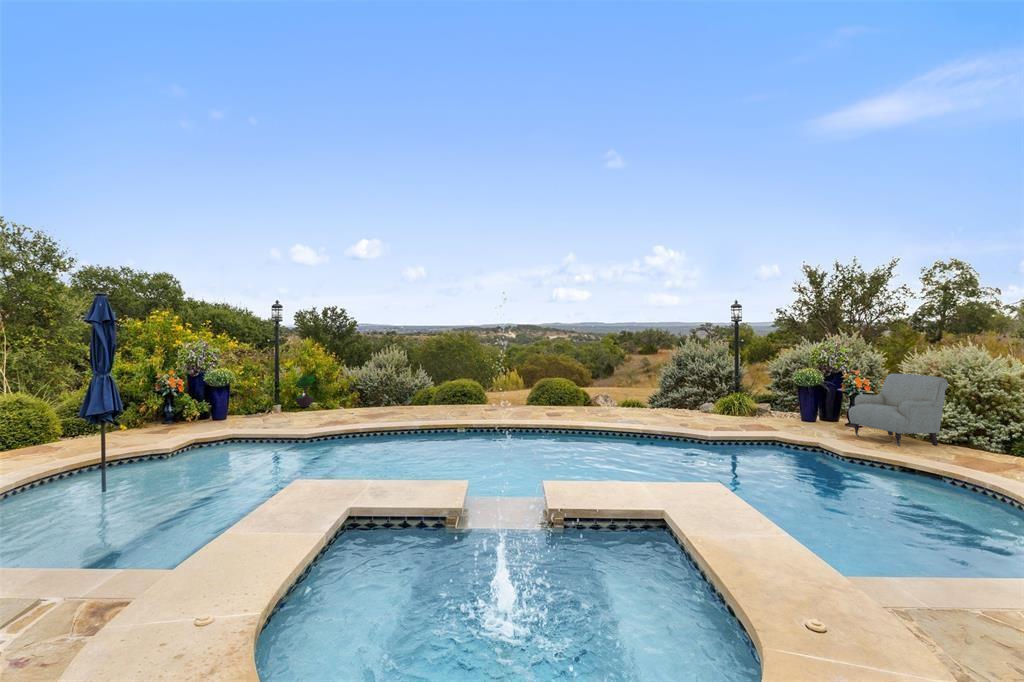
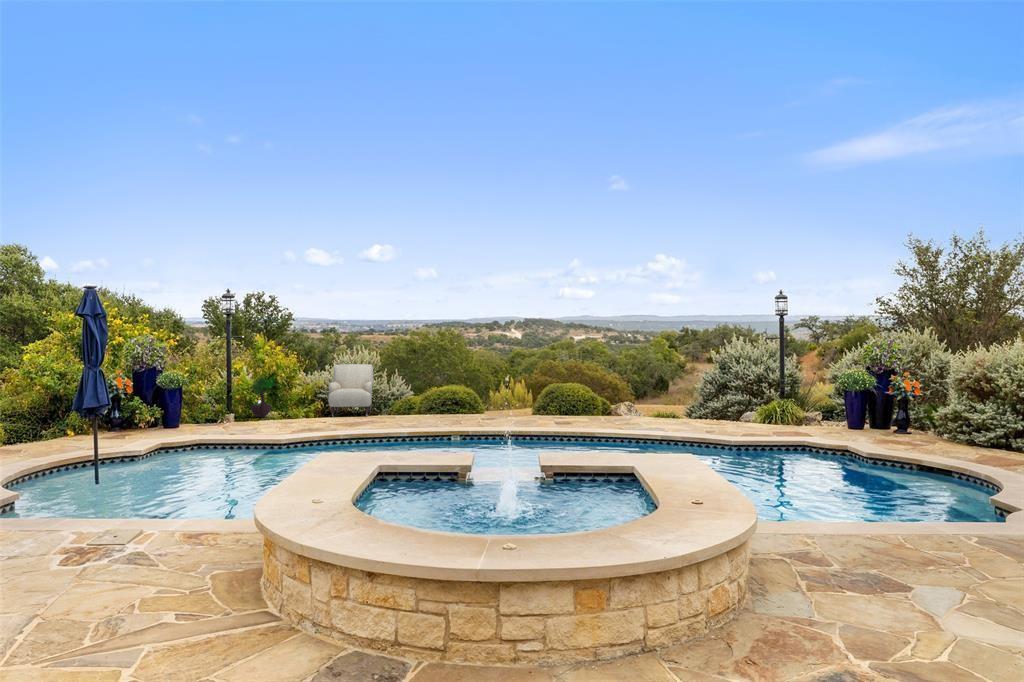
chair: present [849,374,948,446] -> present [328,364,373,417]

